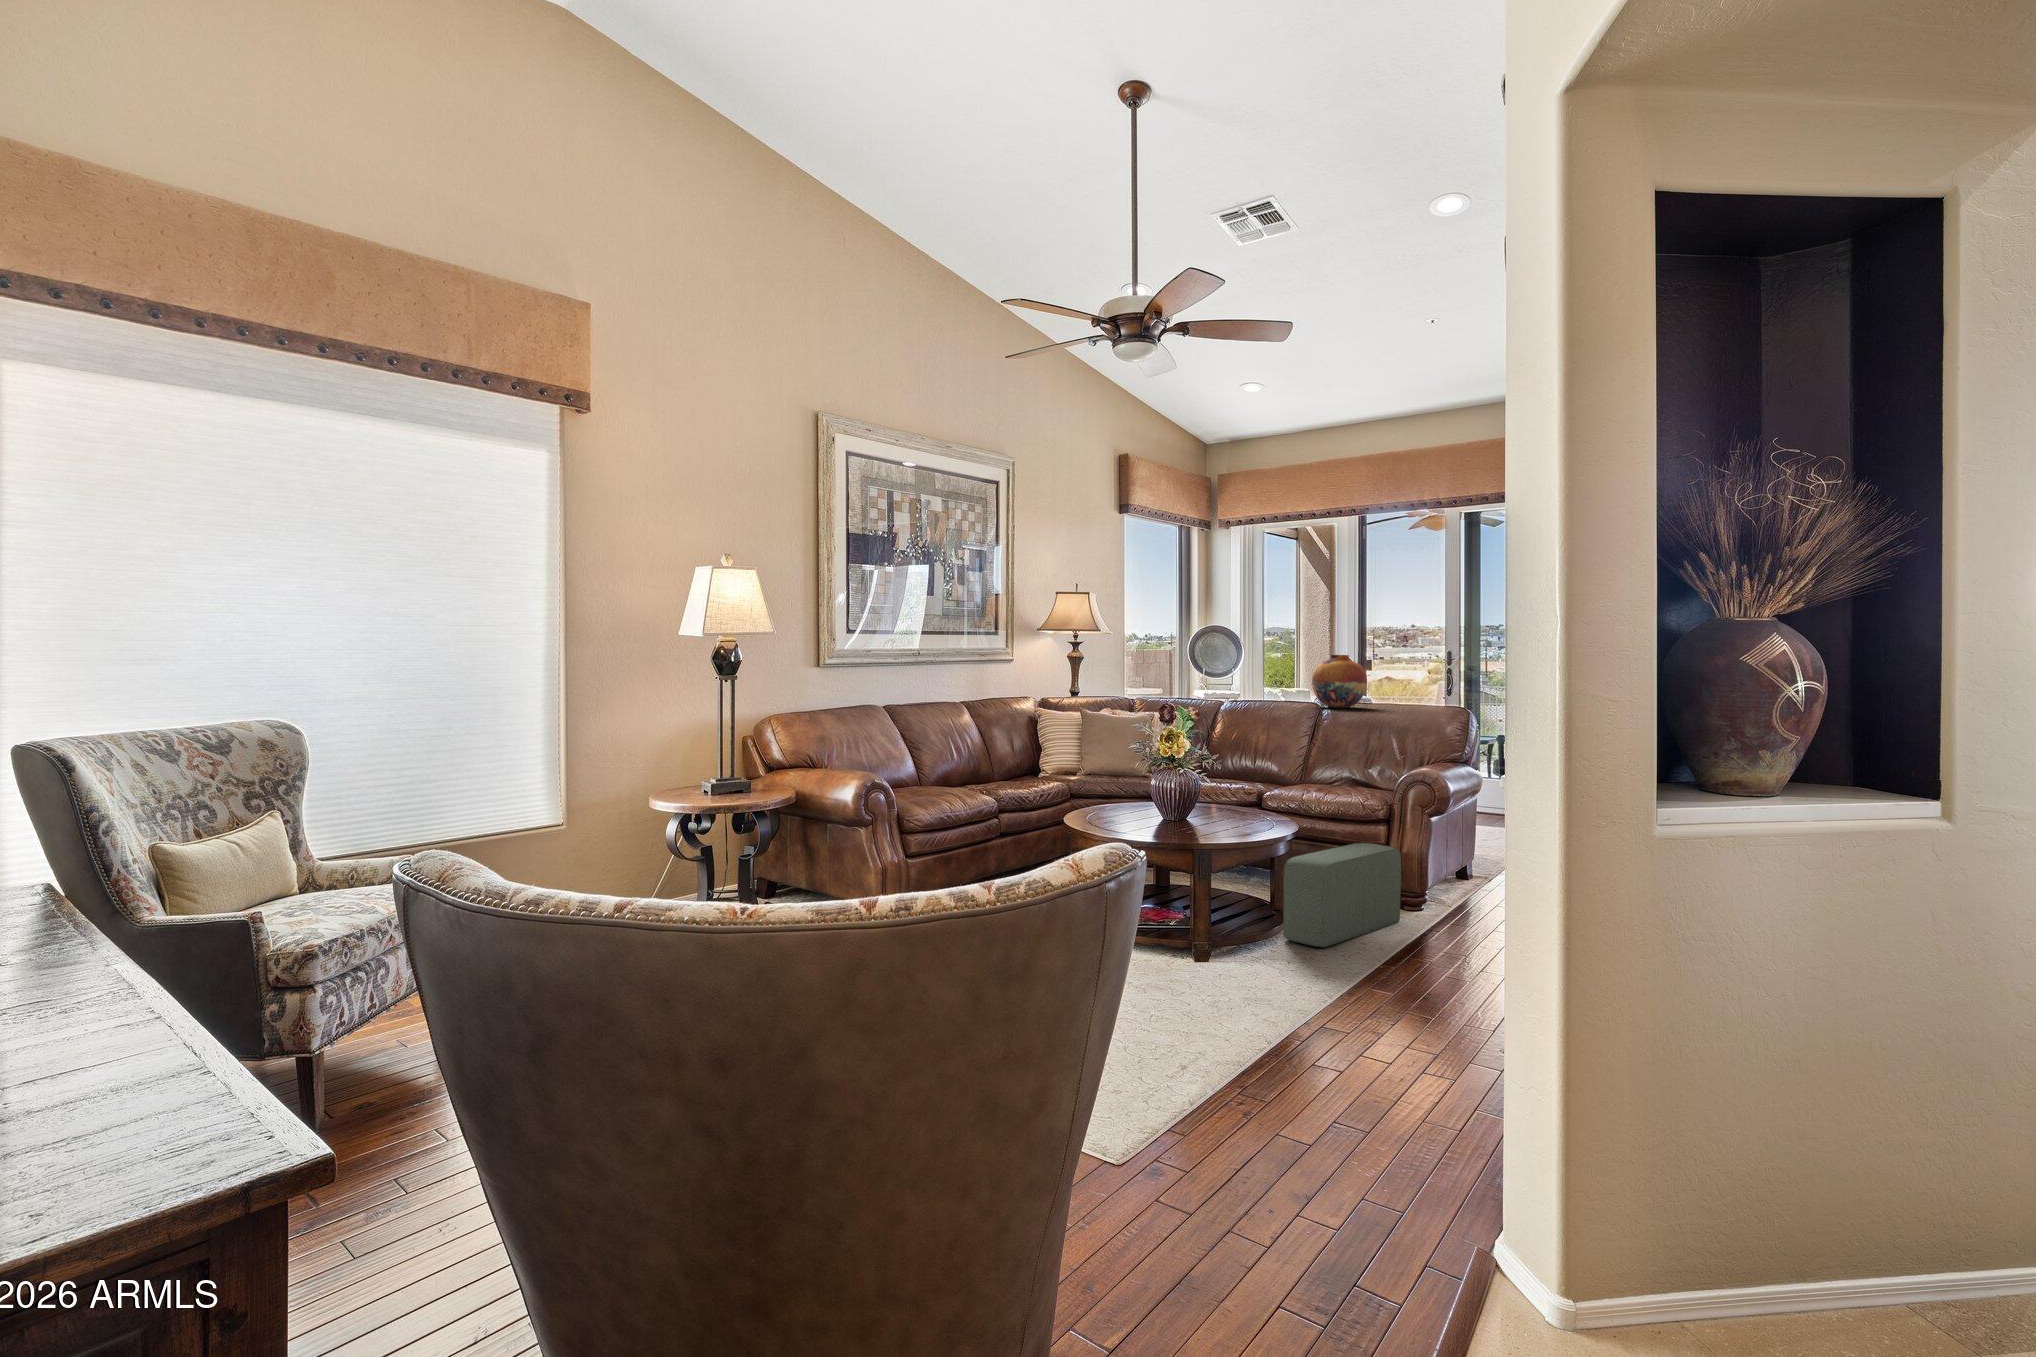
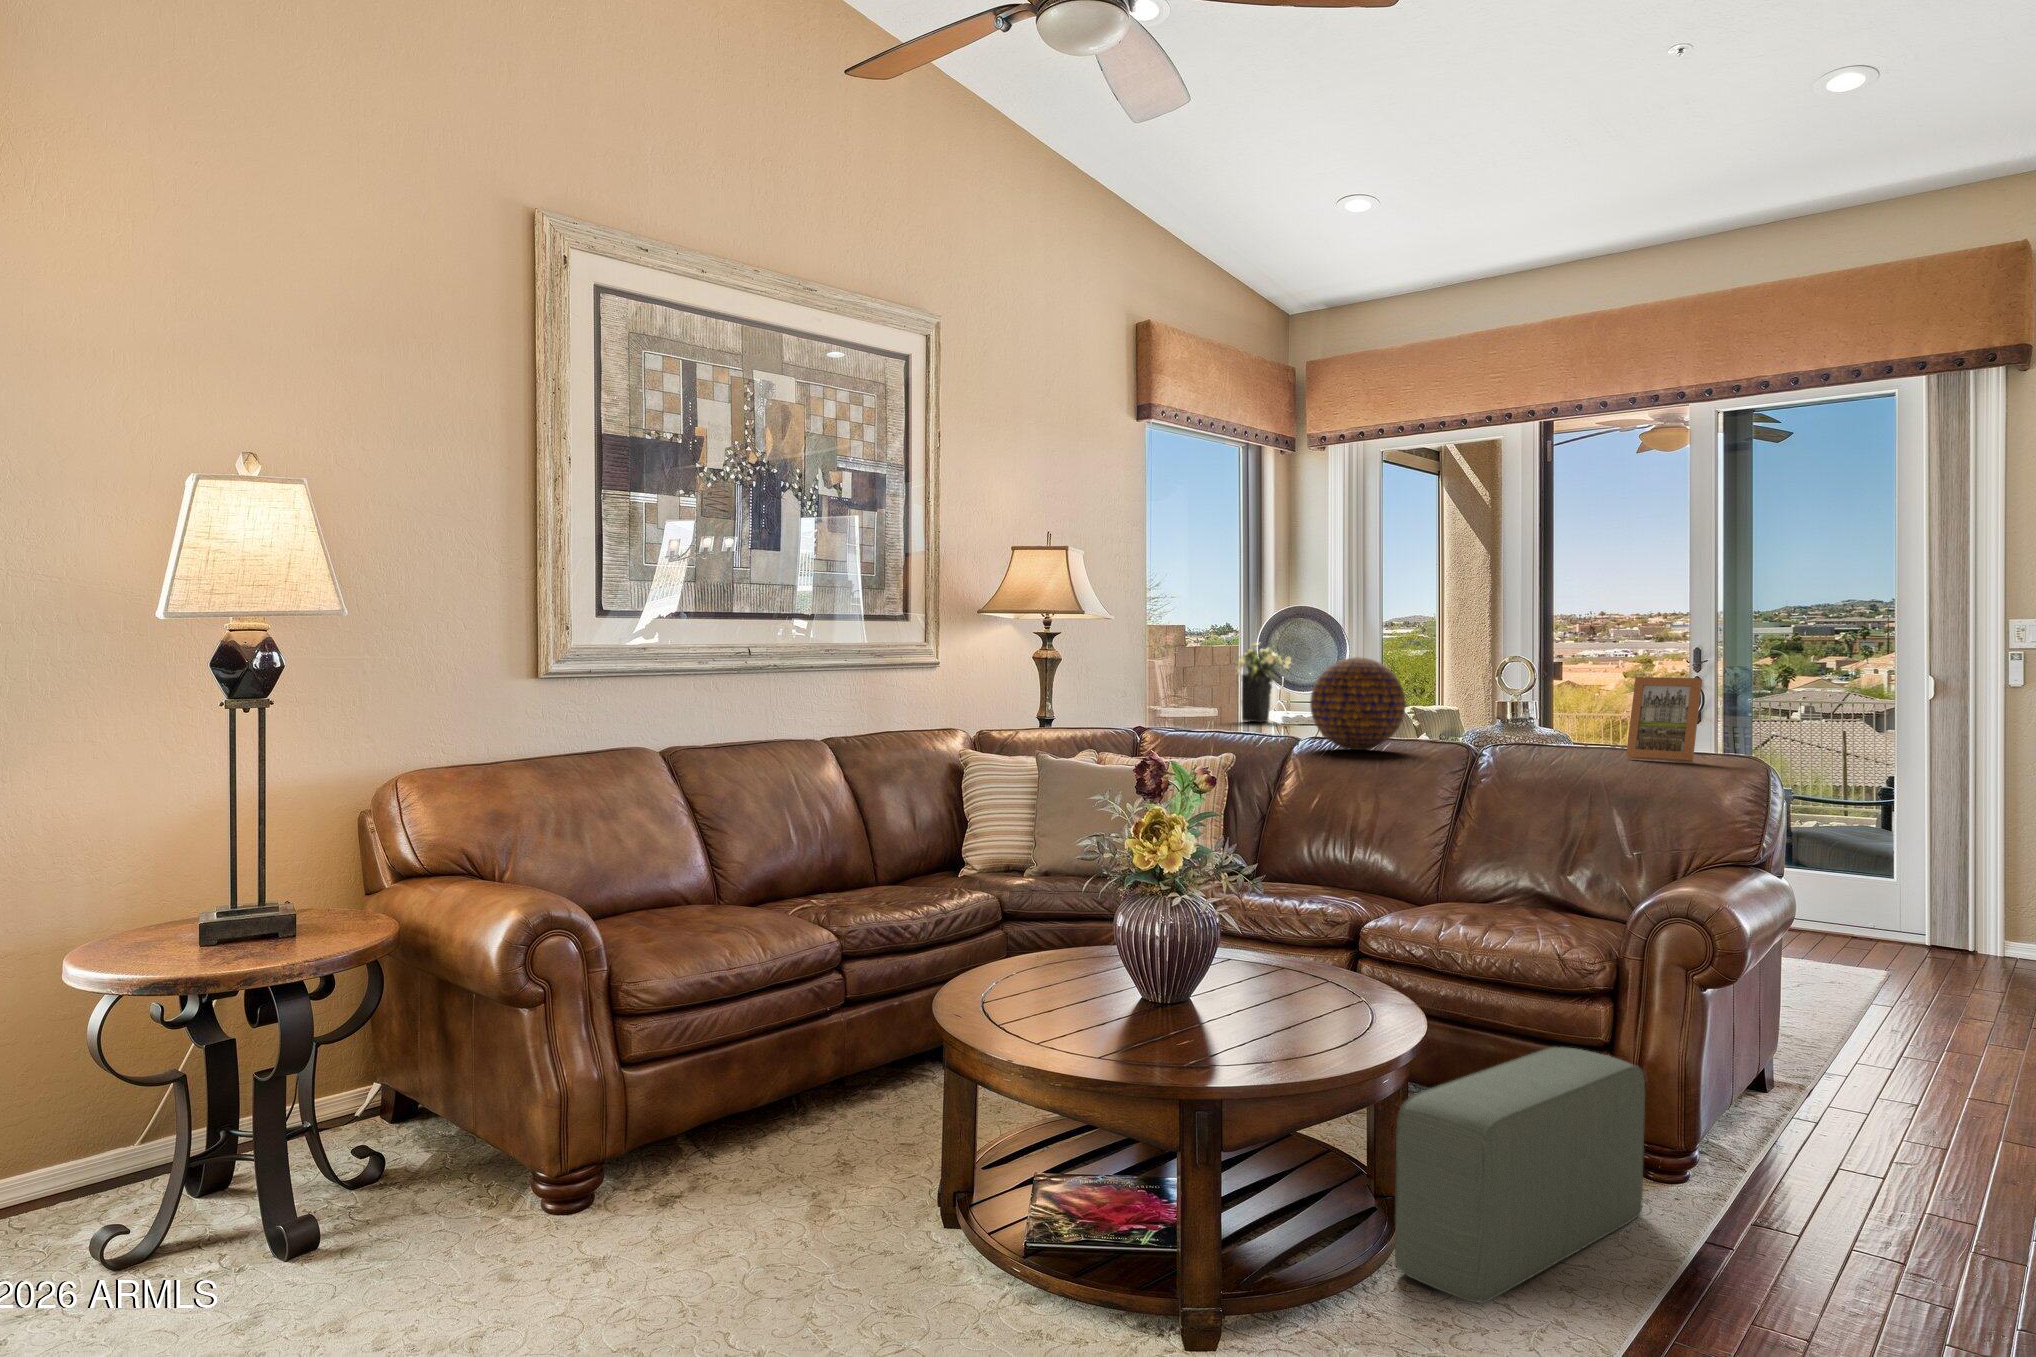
flower arrangement: none [1176,646,1216,694] -> present [1235,643,1291,722]
decorative orb: none [1229,654,1282,706] -> present [1310,657,1406,750]
vase: present [1312,655,1367,708] -> none [1461,659,1562,755]
picture frame: none [1401,665,1441,710] -> present [1626,677,1702,762]

